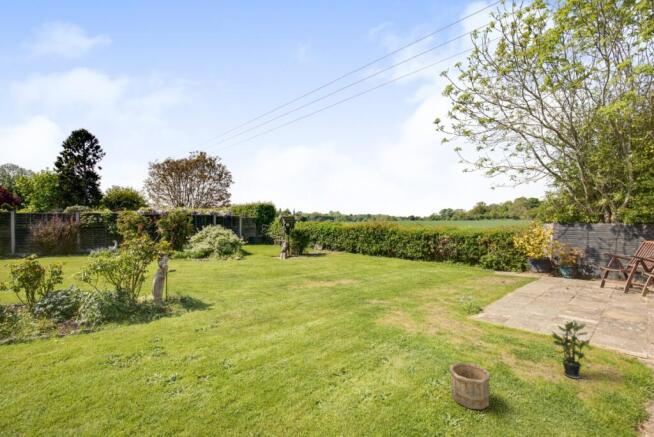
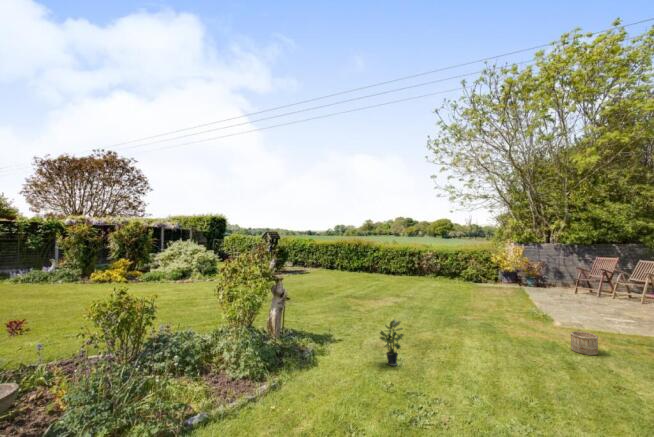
potted plant: present [552,320,589,379] -> present [380,319,403,366]

